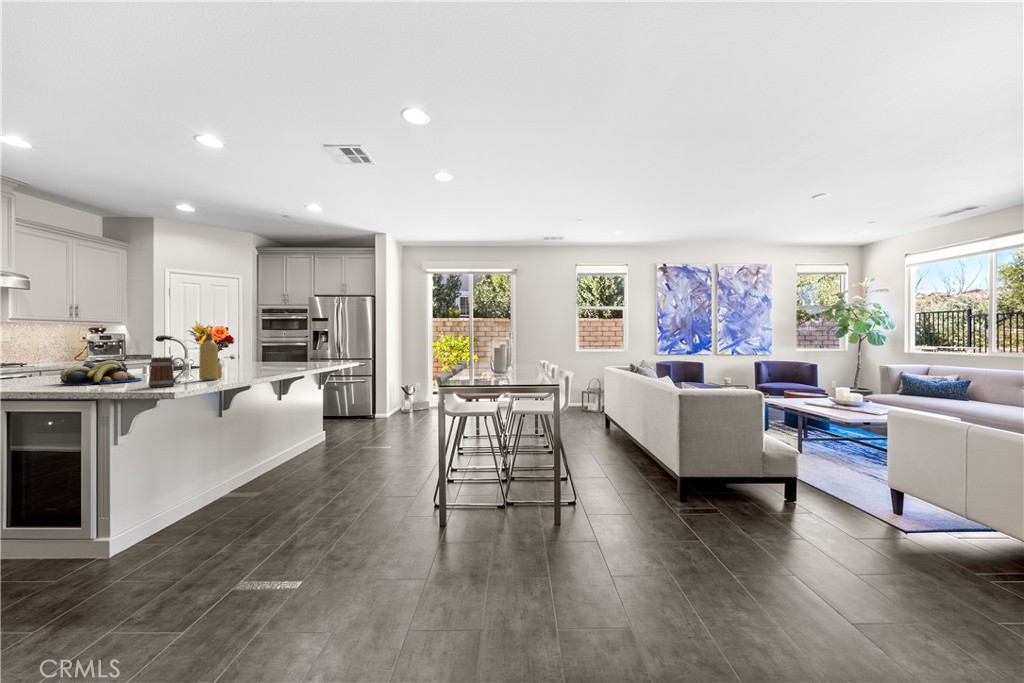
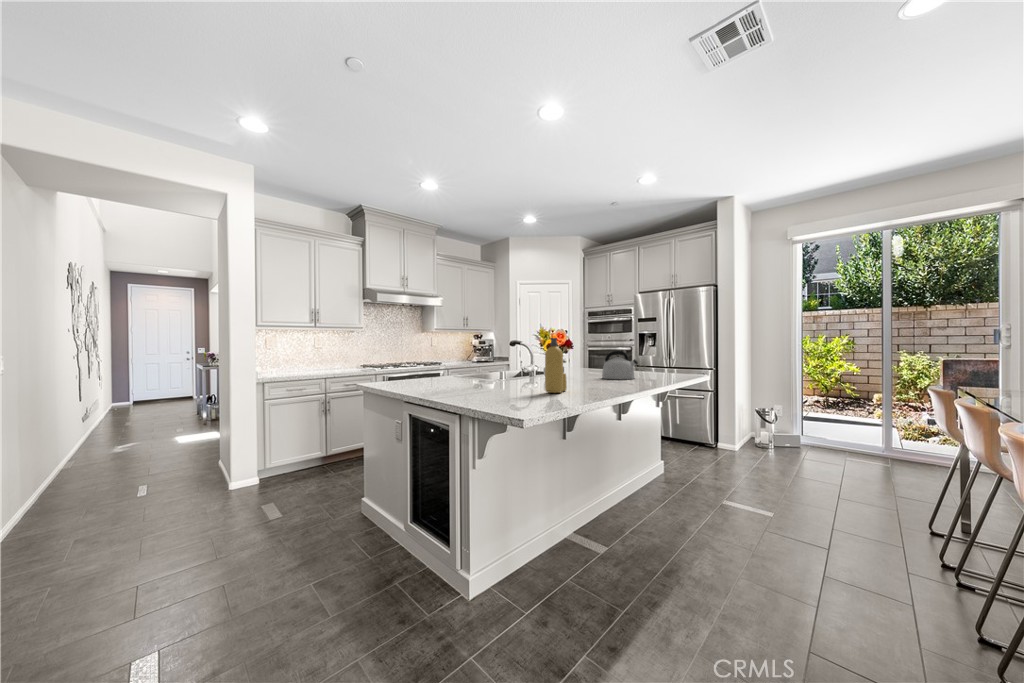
kettle: none [263,346,297,370] -> present [602,351,638,379]
mug: present [149,357,186,387] -> none [498,367,533,403]
fruit bowl: present [60,360,141,386] -> none [438,367,497,392]

